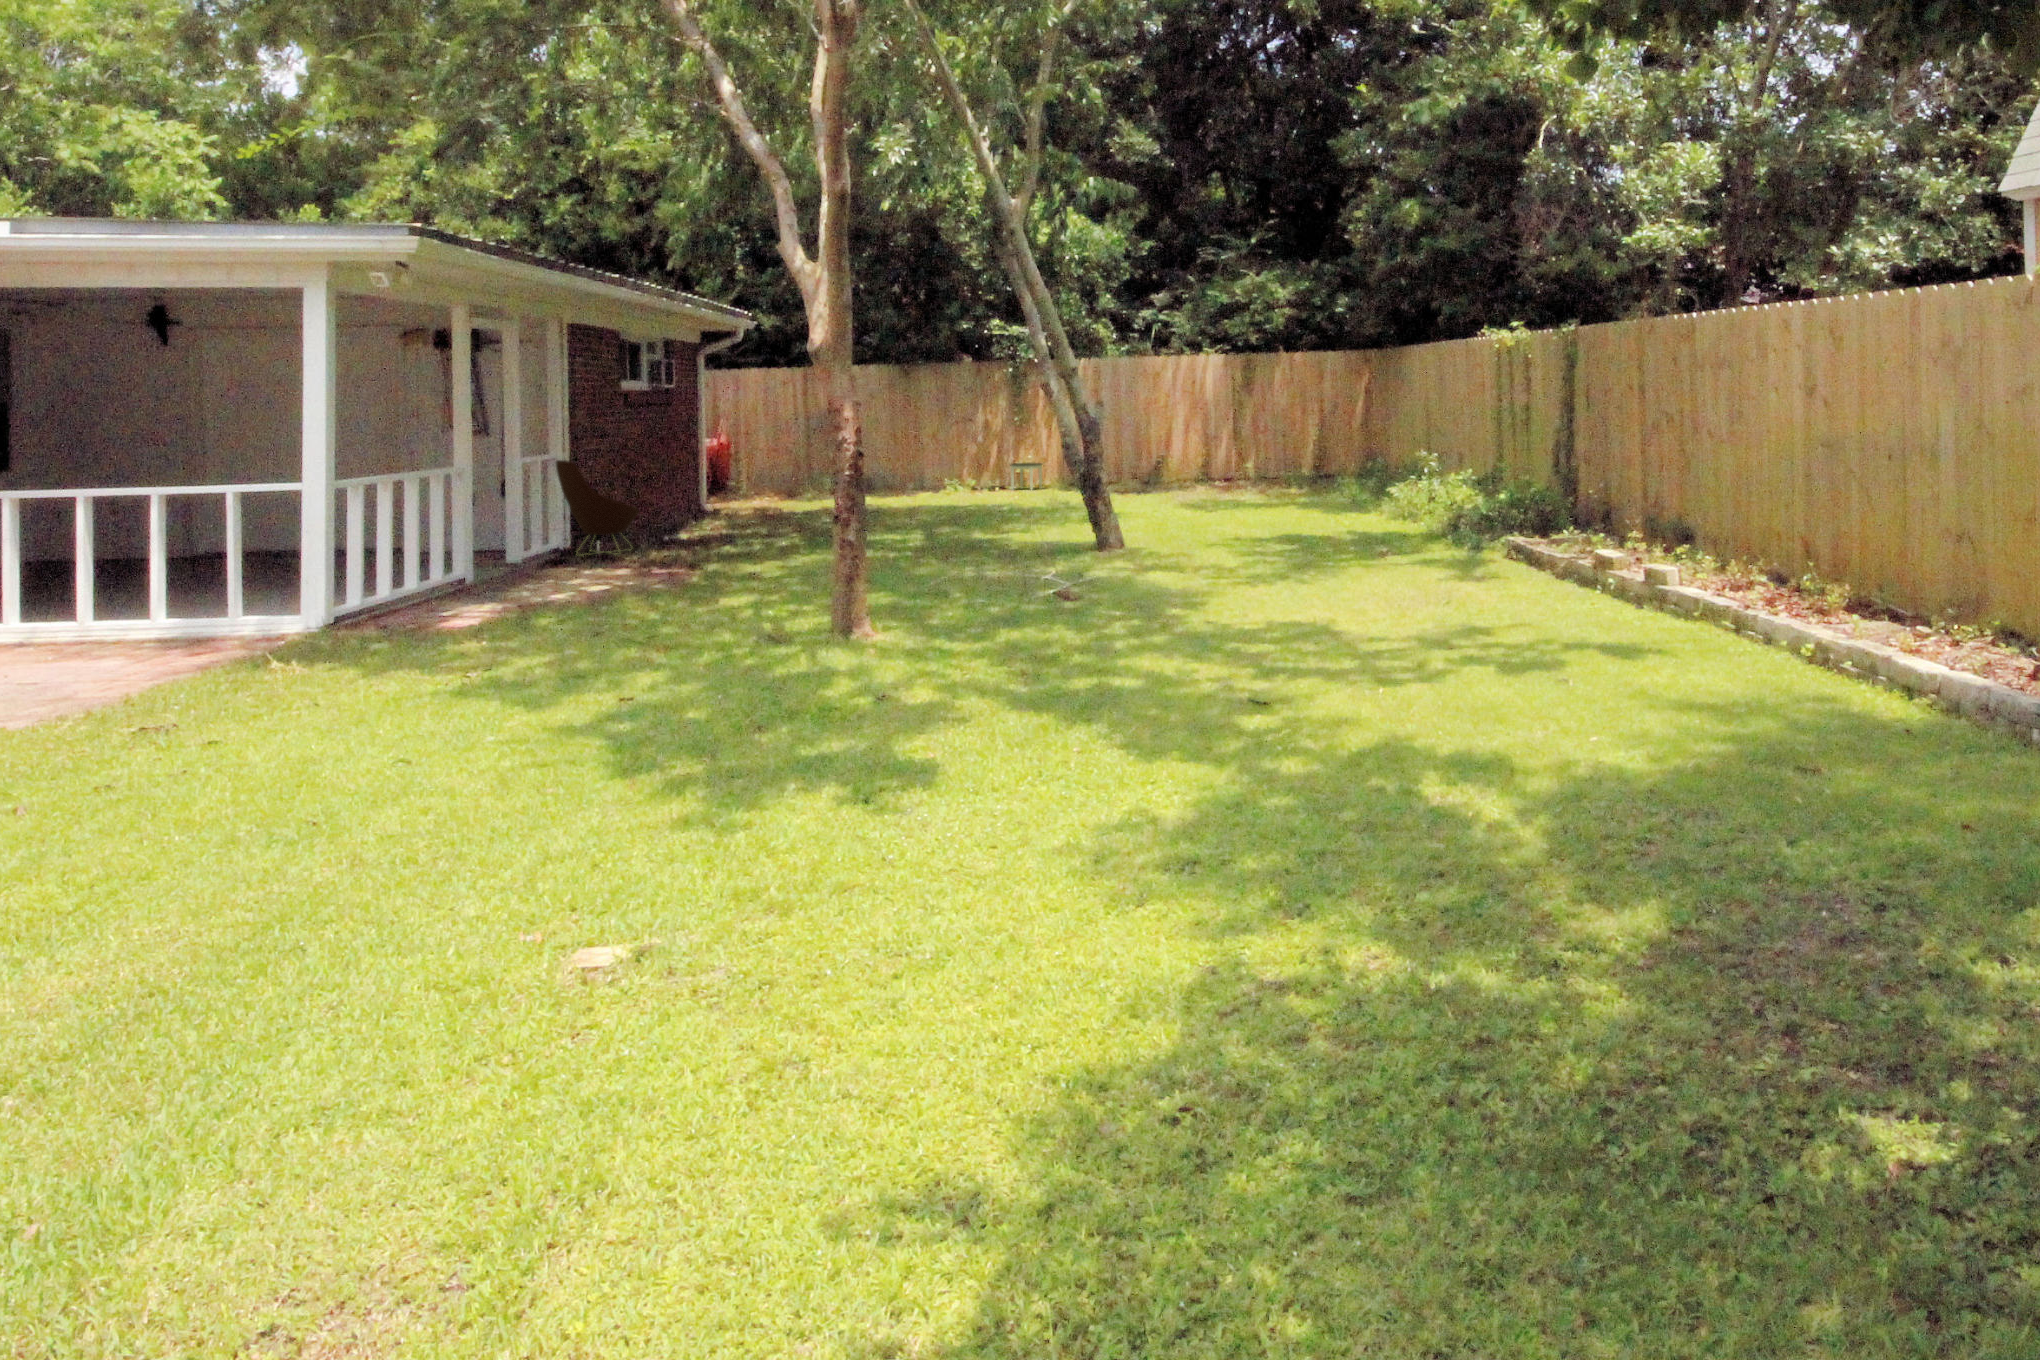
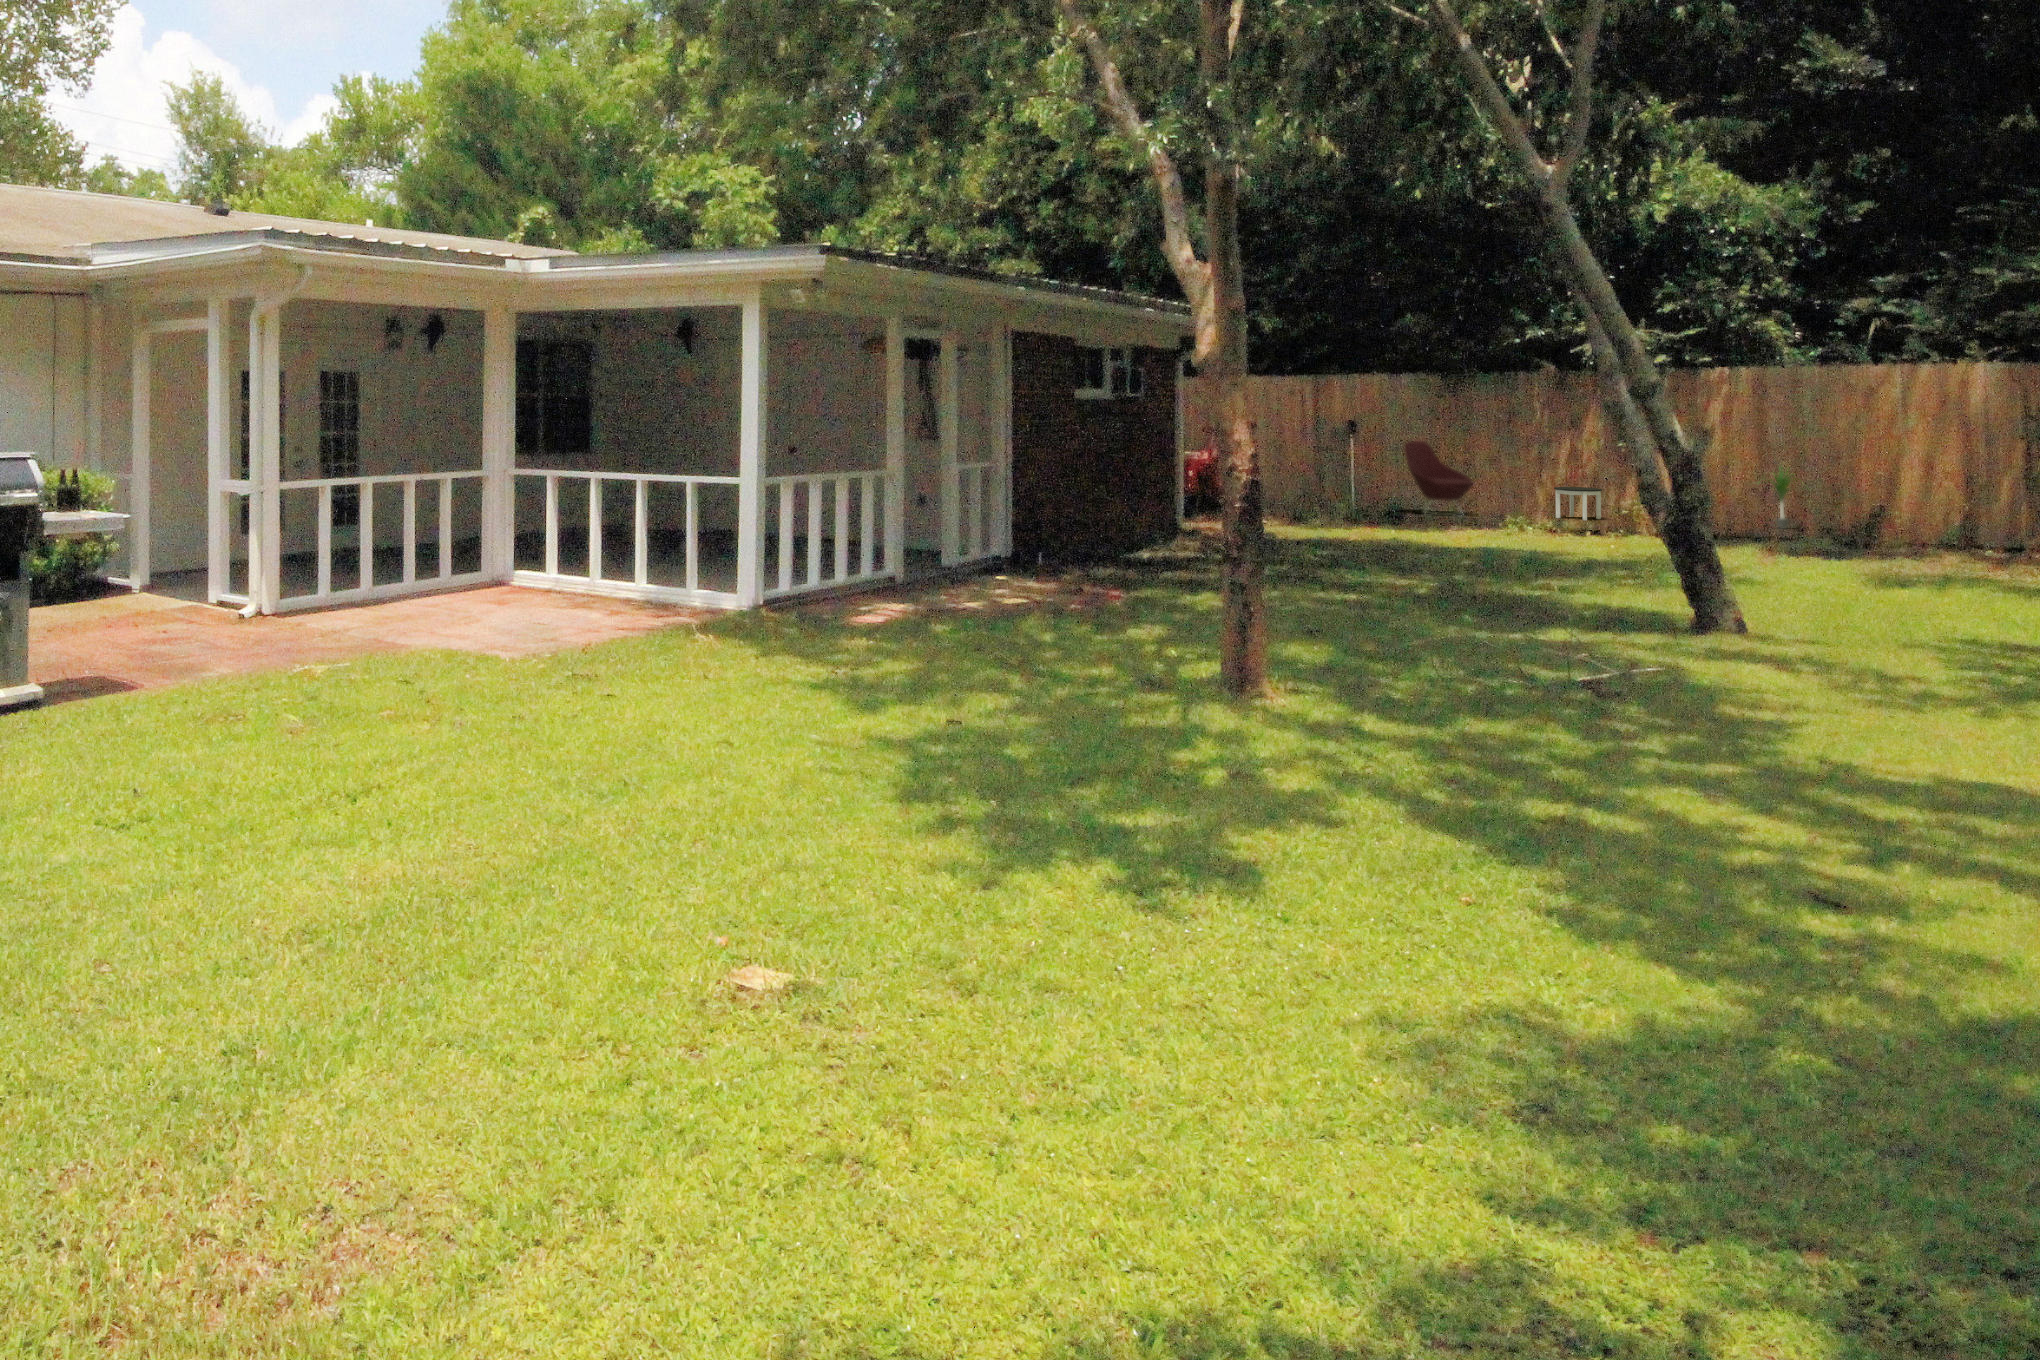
potted plant: none [1141,434,1175,487] -> present [1767,472,1793,529]
chair: present [556,460,639,554] -> present [1404,441,1473,516]

